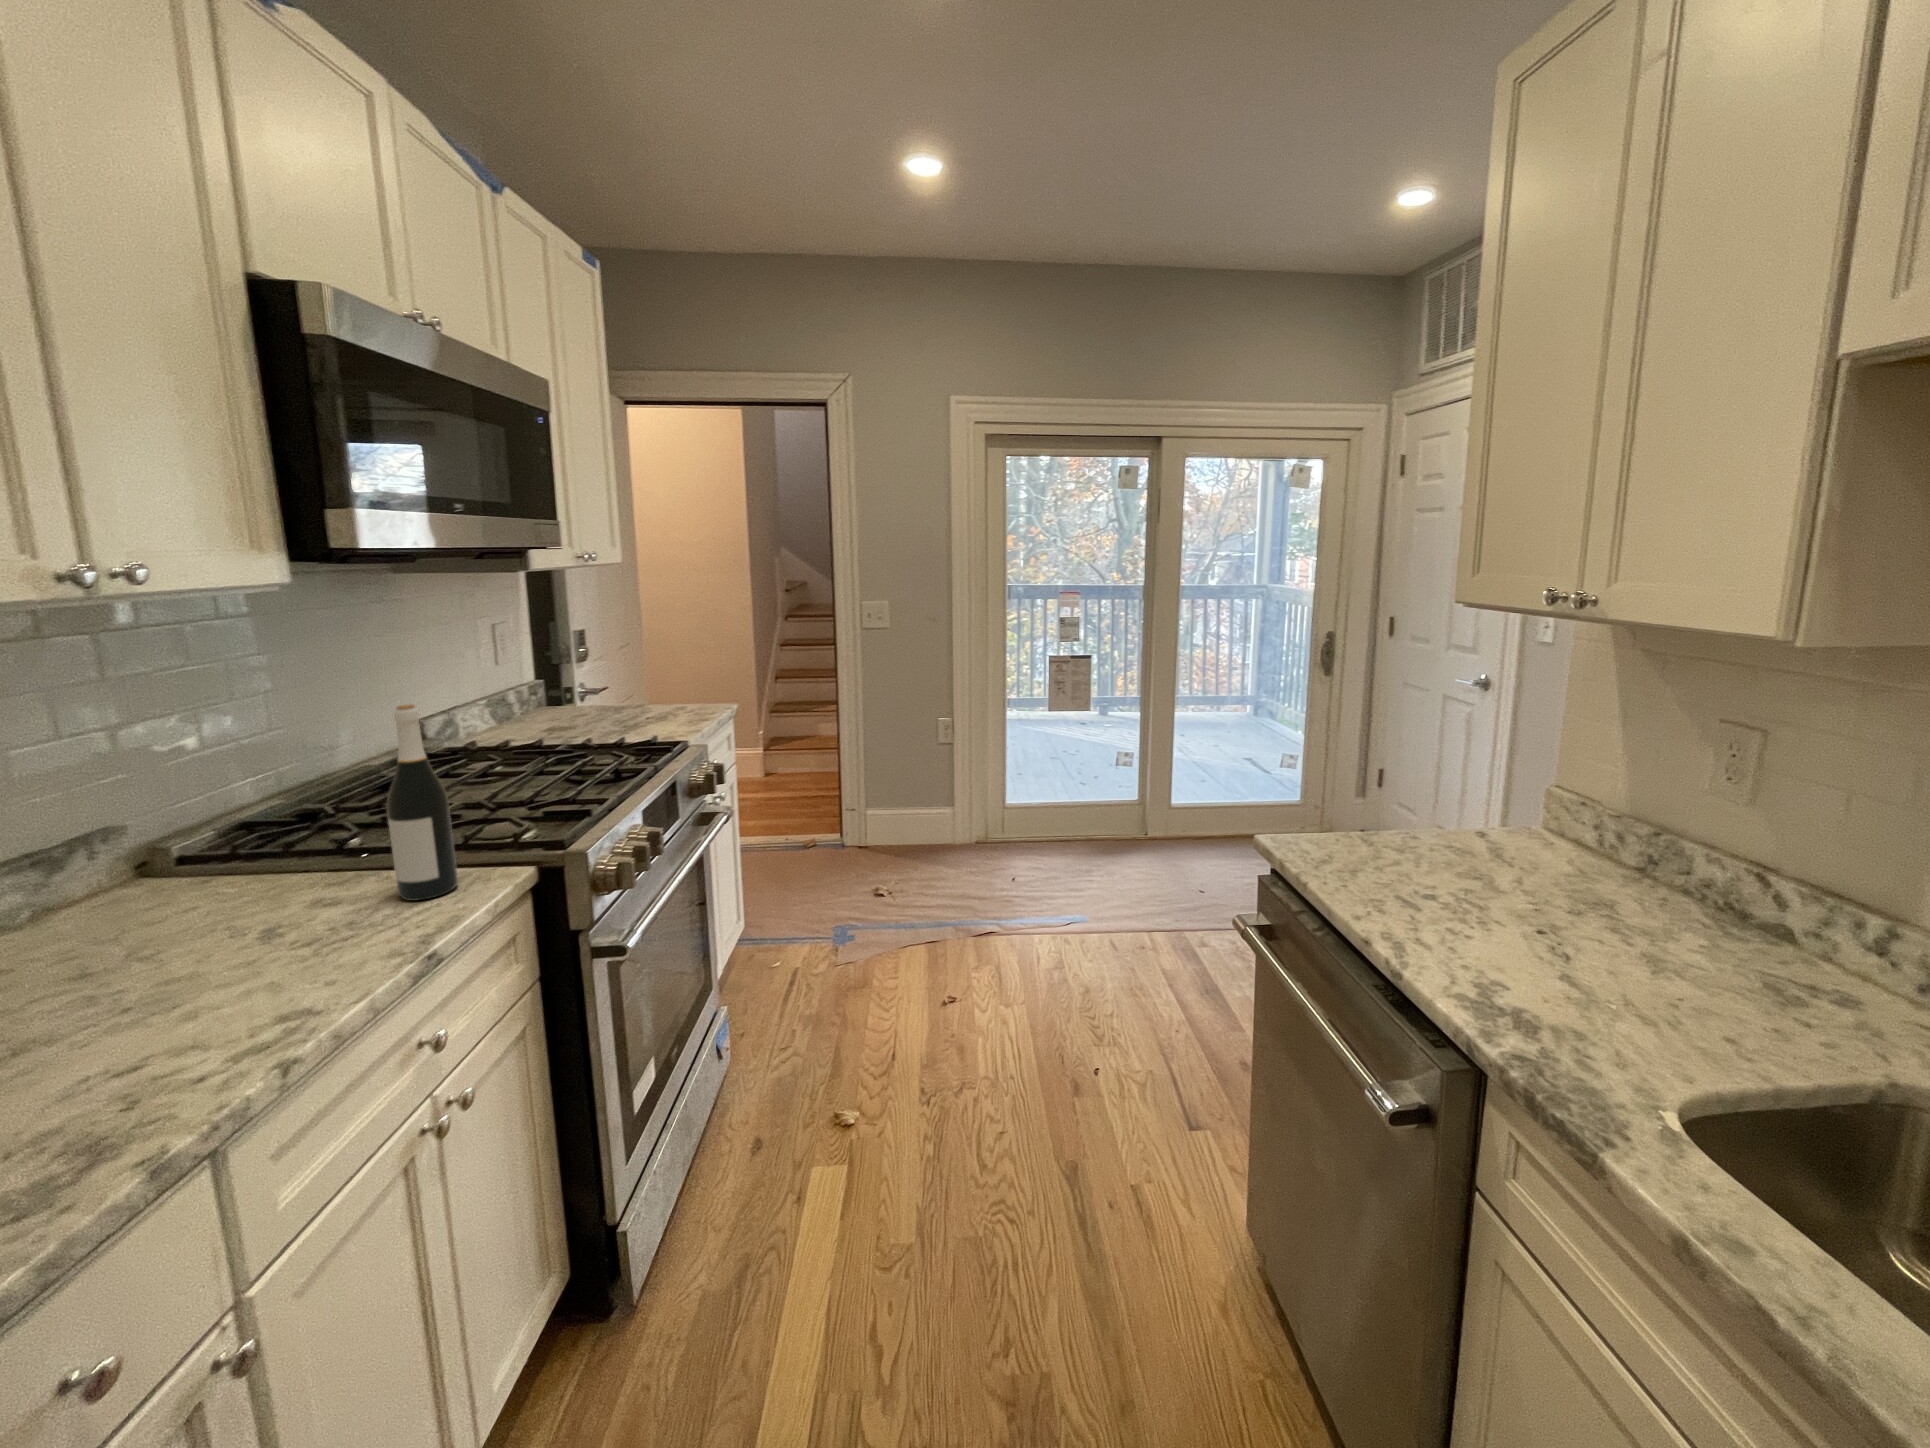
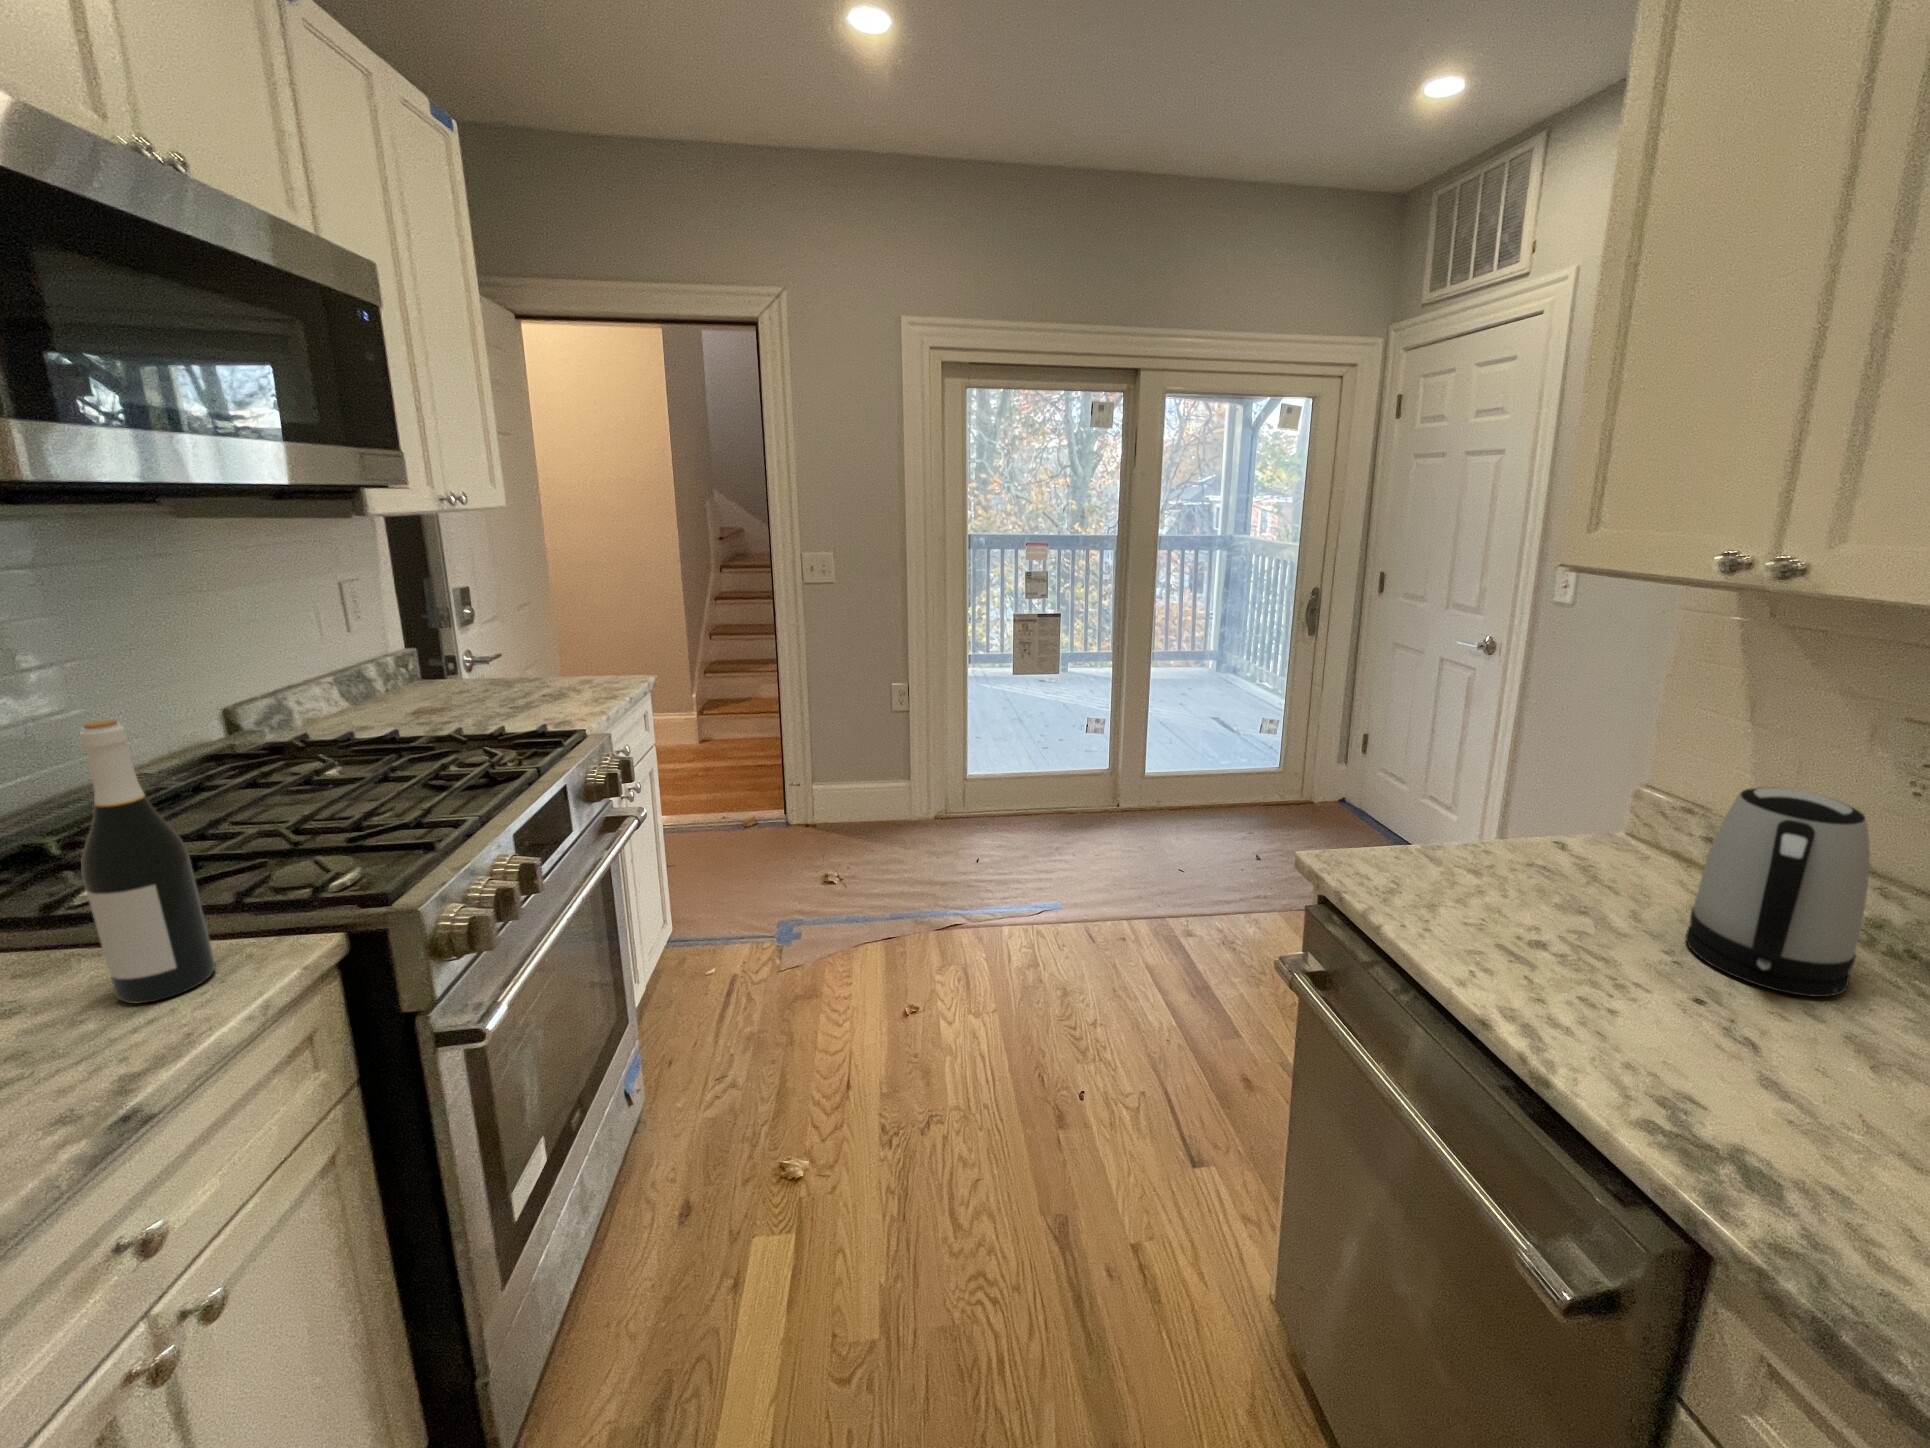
kettle: none [1547,771,1670,929] -> present [1686,787,1870,997]

